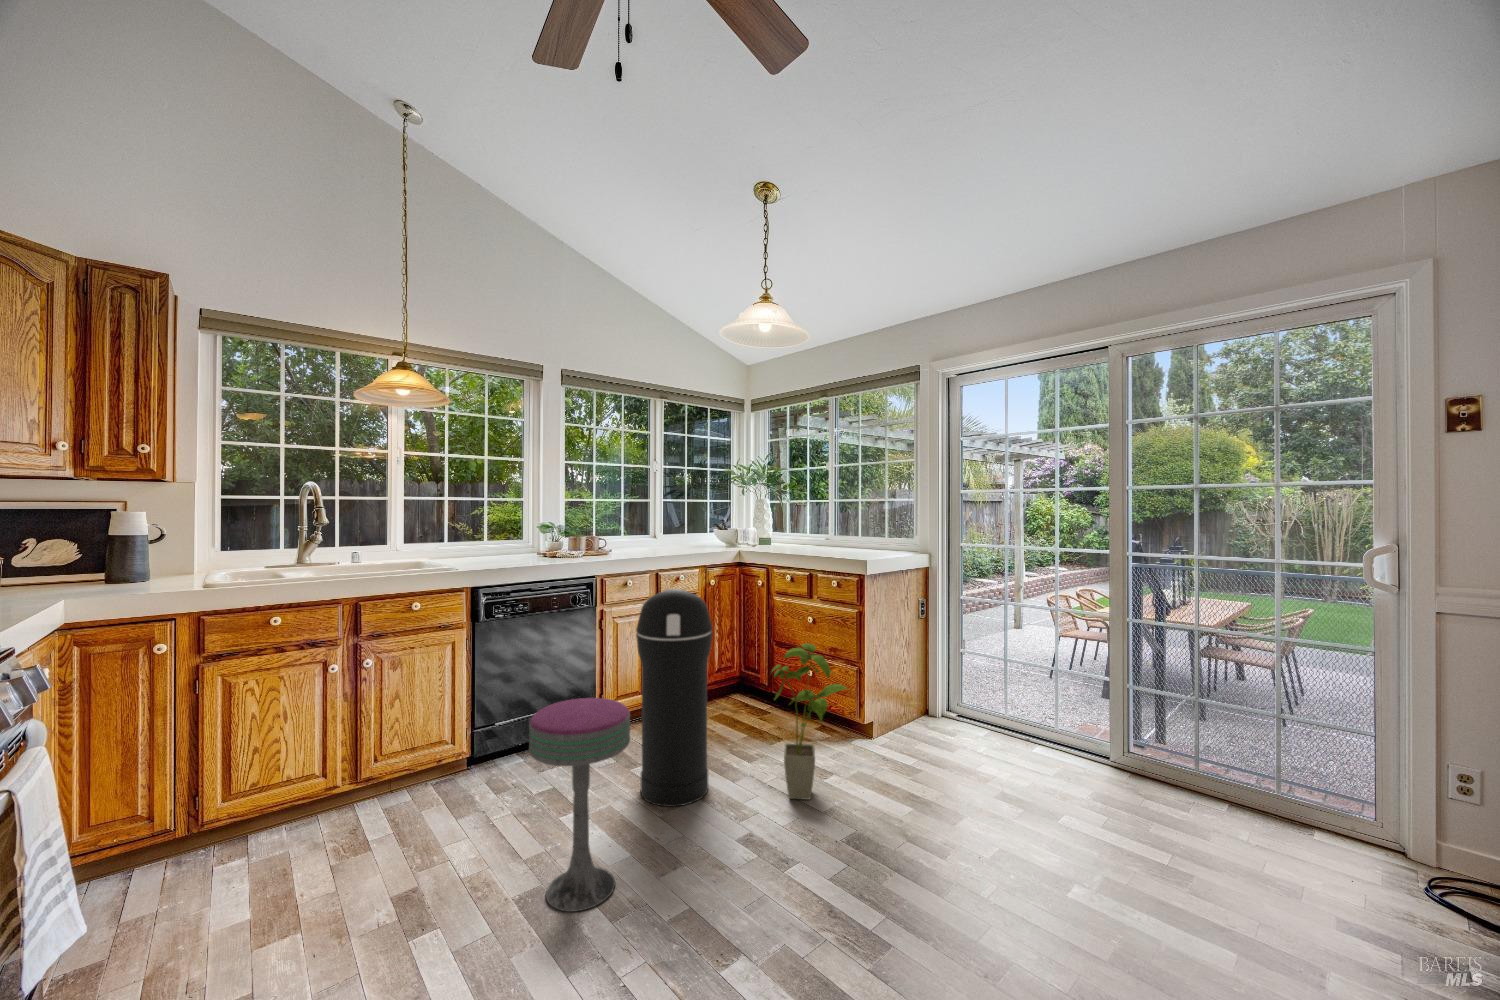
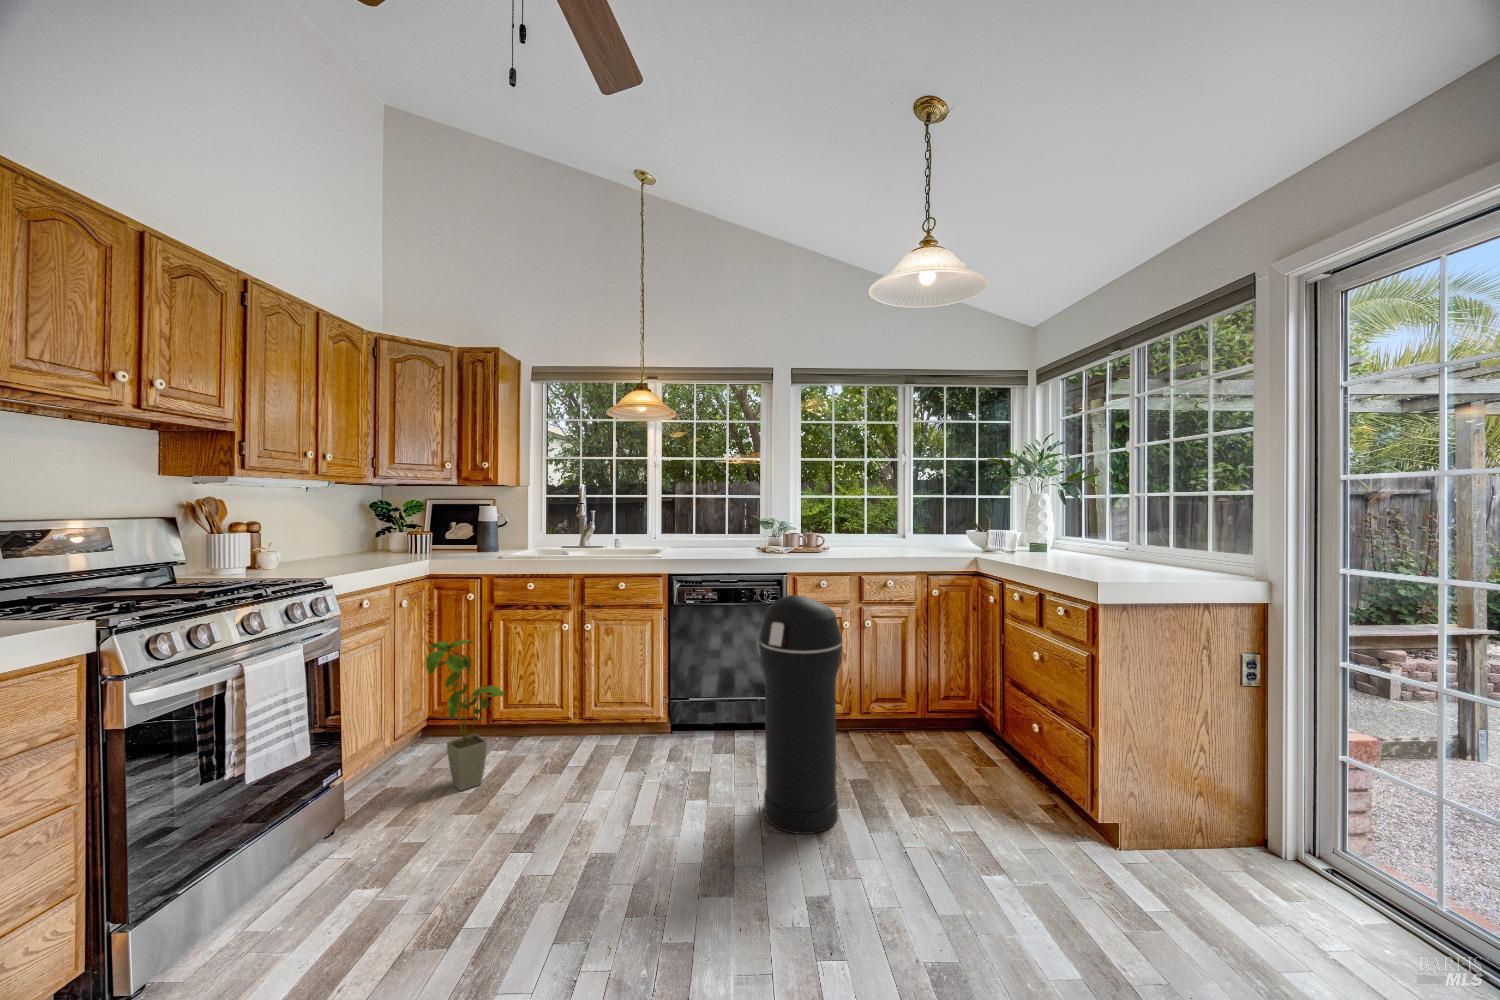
house plant: present [772,643,847,800] -> present [426,639,505,790]
bar stool: present [529,698,630,912] -> none [584,689,679,893]

